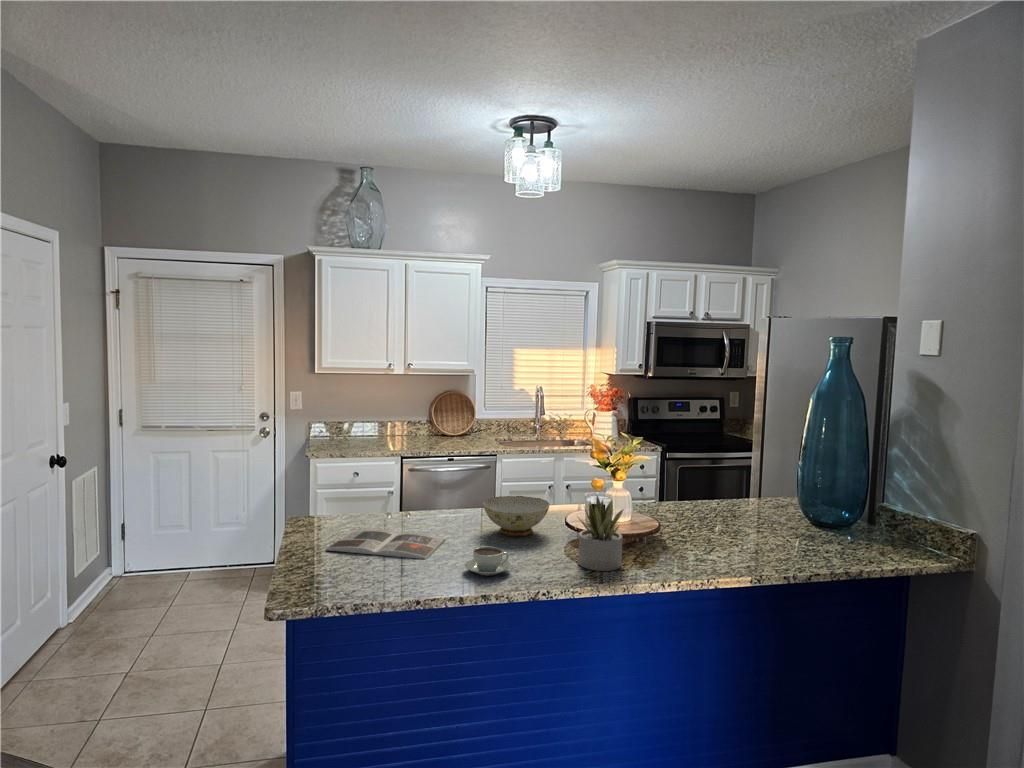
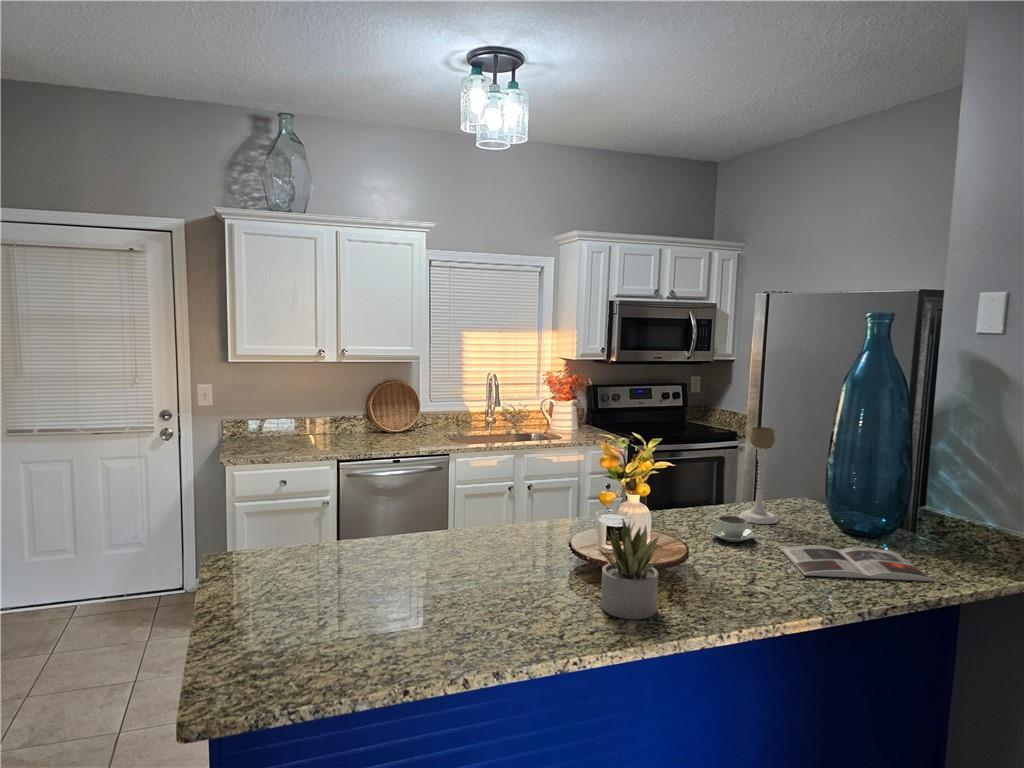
candle holder: none [725,432,758,514] -> present [739,427,778,524]
ceramic bowl: present [483,496,550,537] -> none [465,515,549,570]
magazine: present [326,529,446,559] -> present [781,546,934,581]
coffee cup: present [464,547,511,576] -> present [709,516,755,542]

